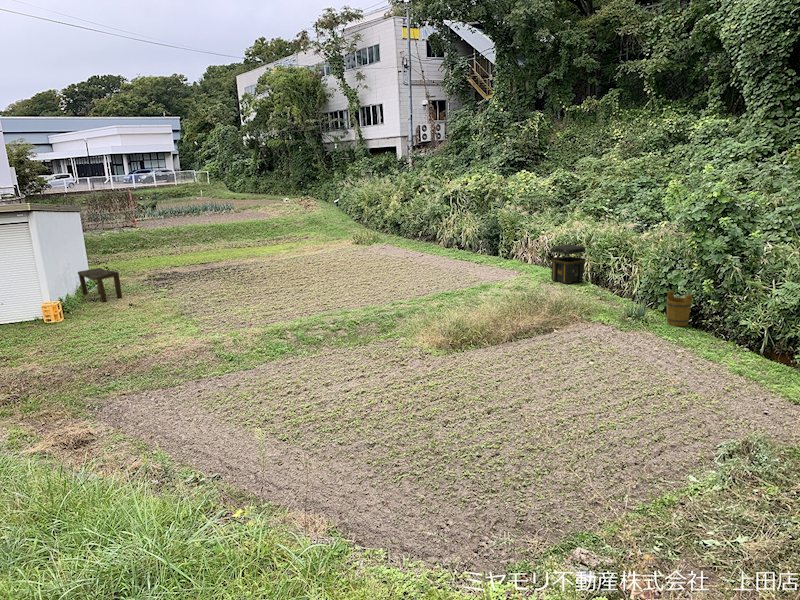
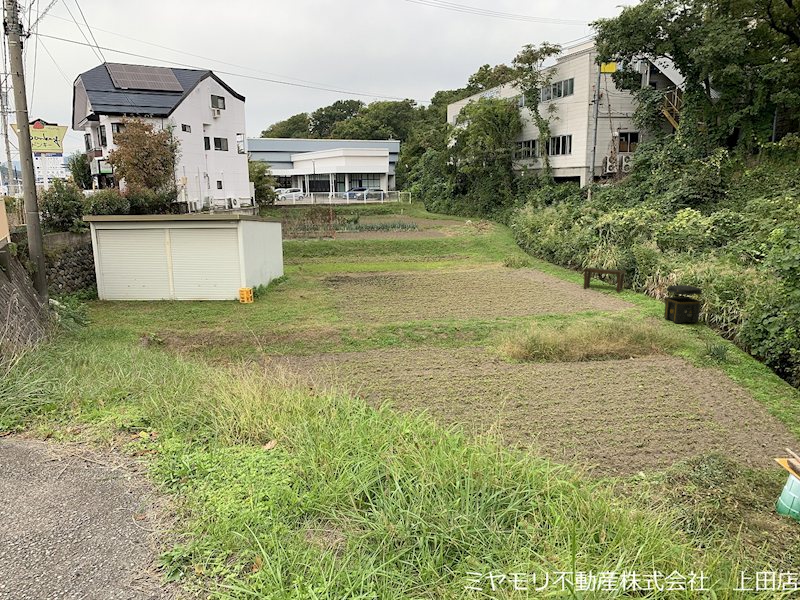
bench: present [78,268,122,302] -> present [584,268,626,293]
bucket: present [666,291,694,326] -> none [745,339,775,375]

